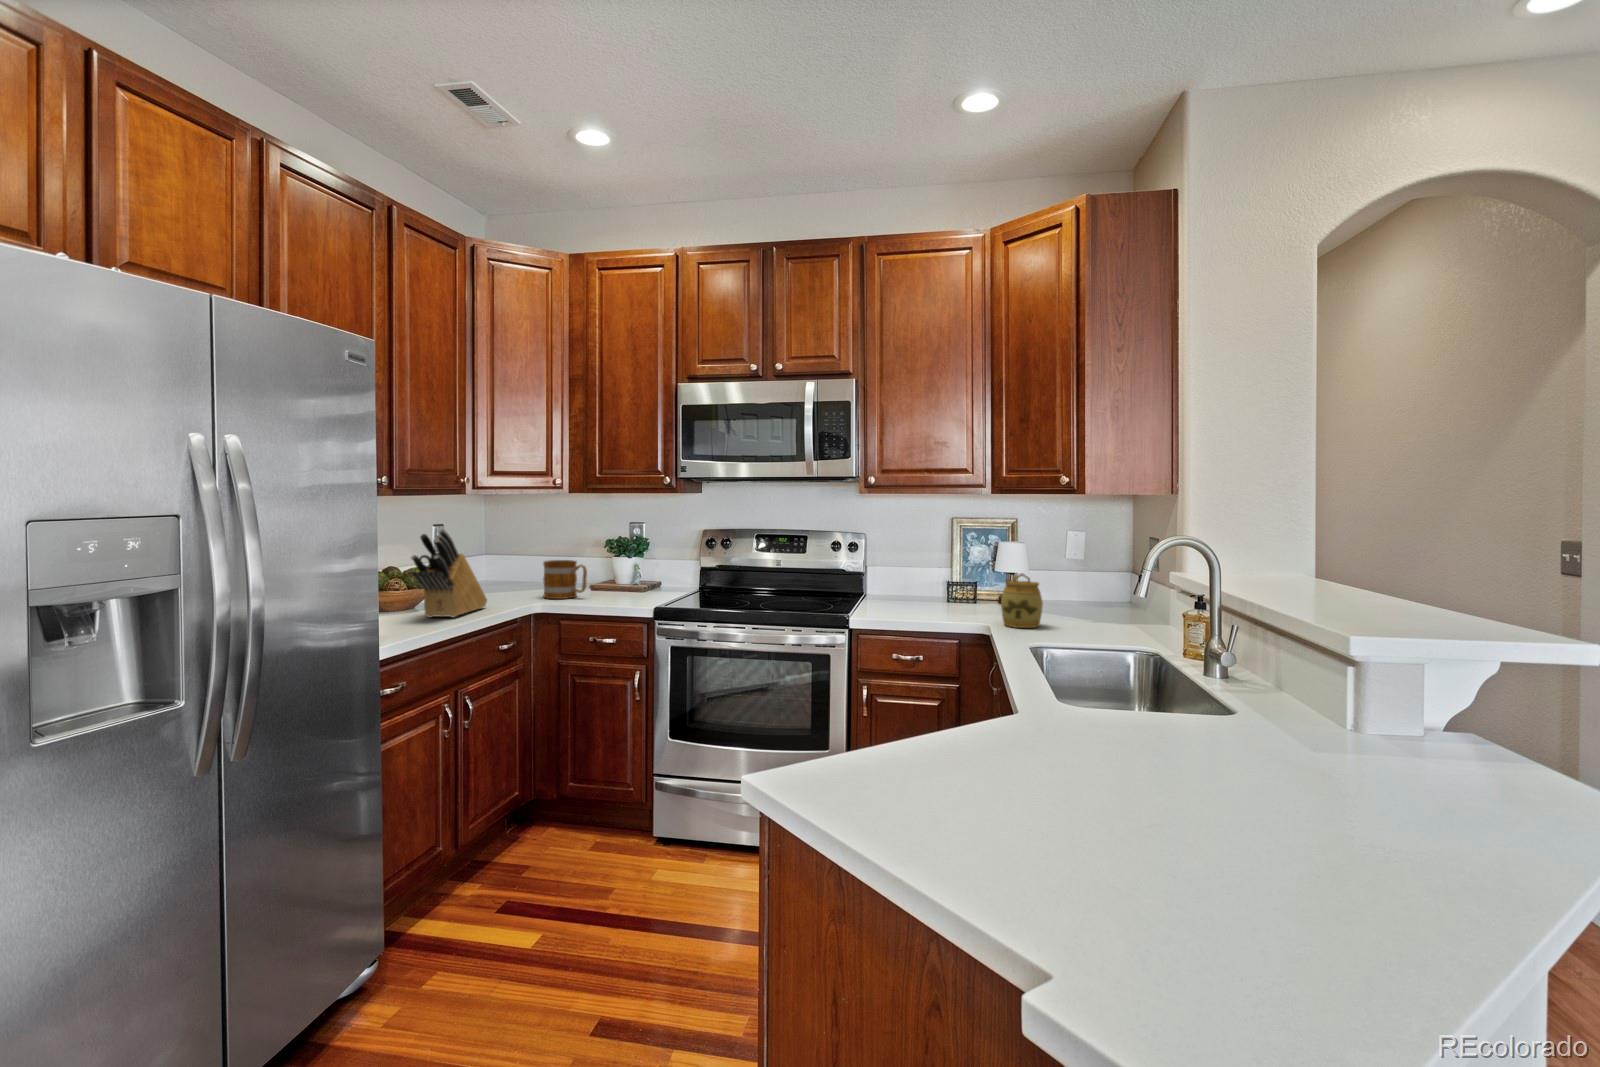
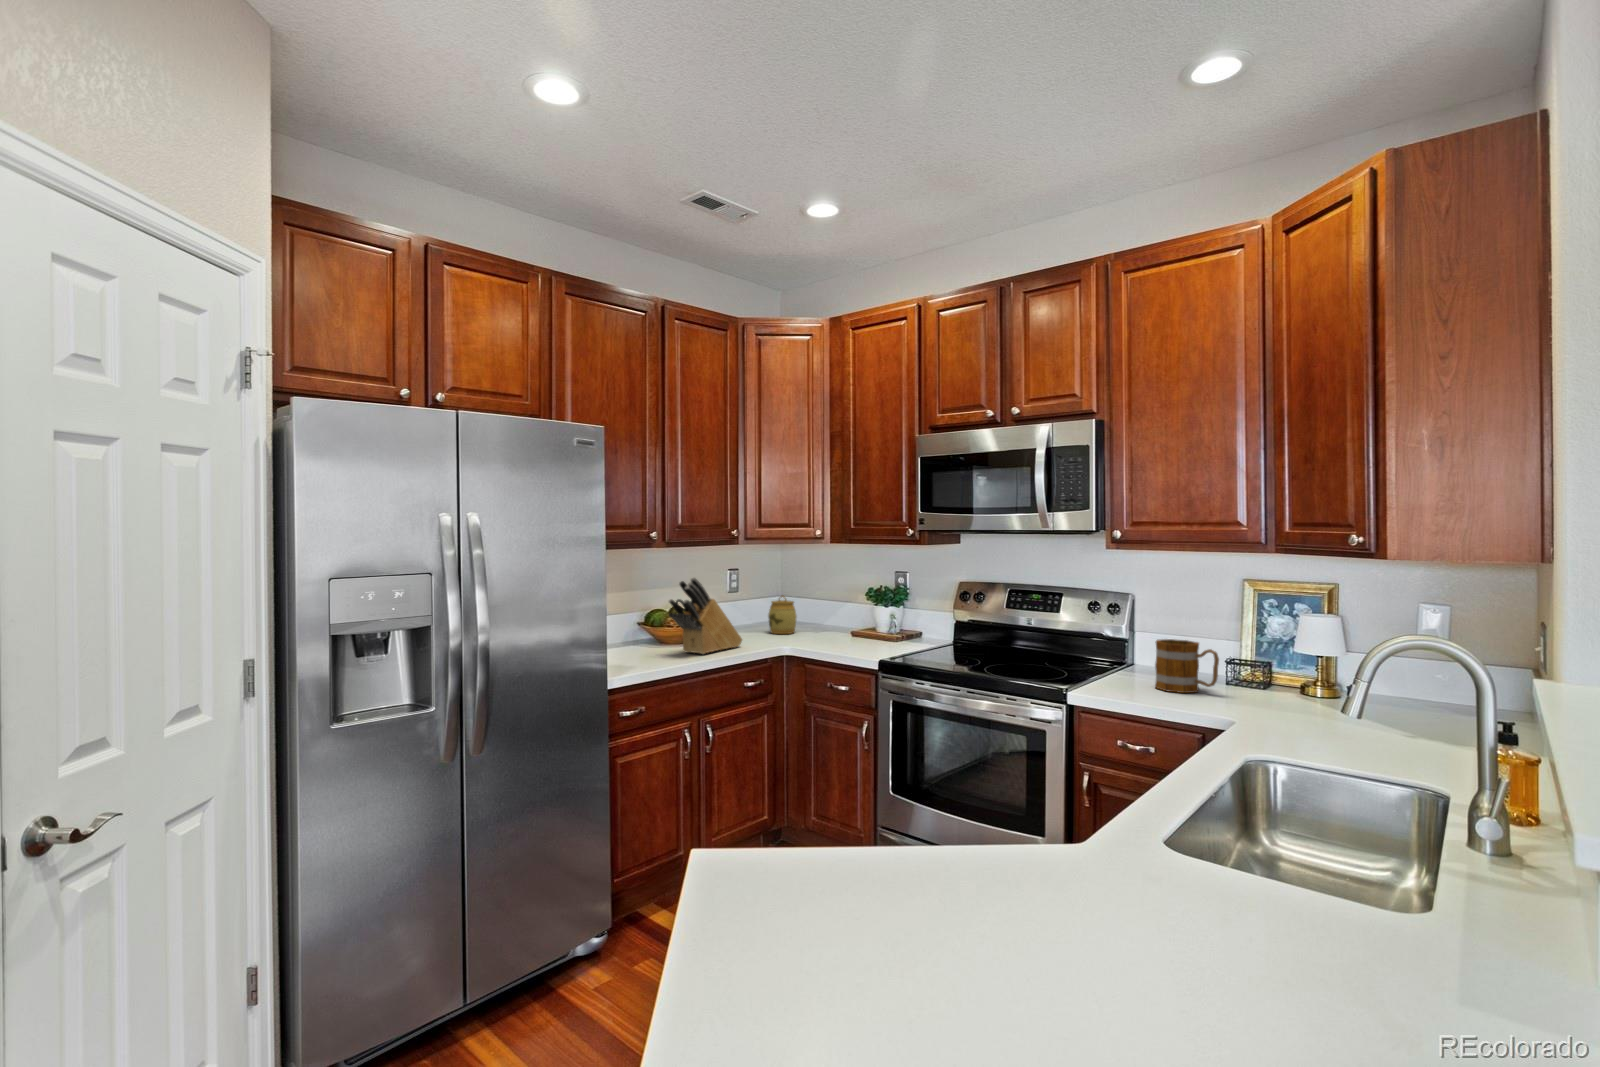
mug: present [543,560,587,599] -> present [1155,639,1219,693]
jar: present [1001,574,1043,628] -> present [768,595,797,634]

